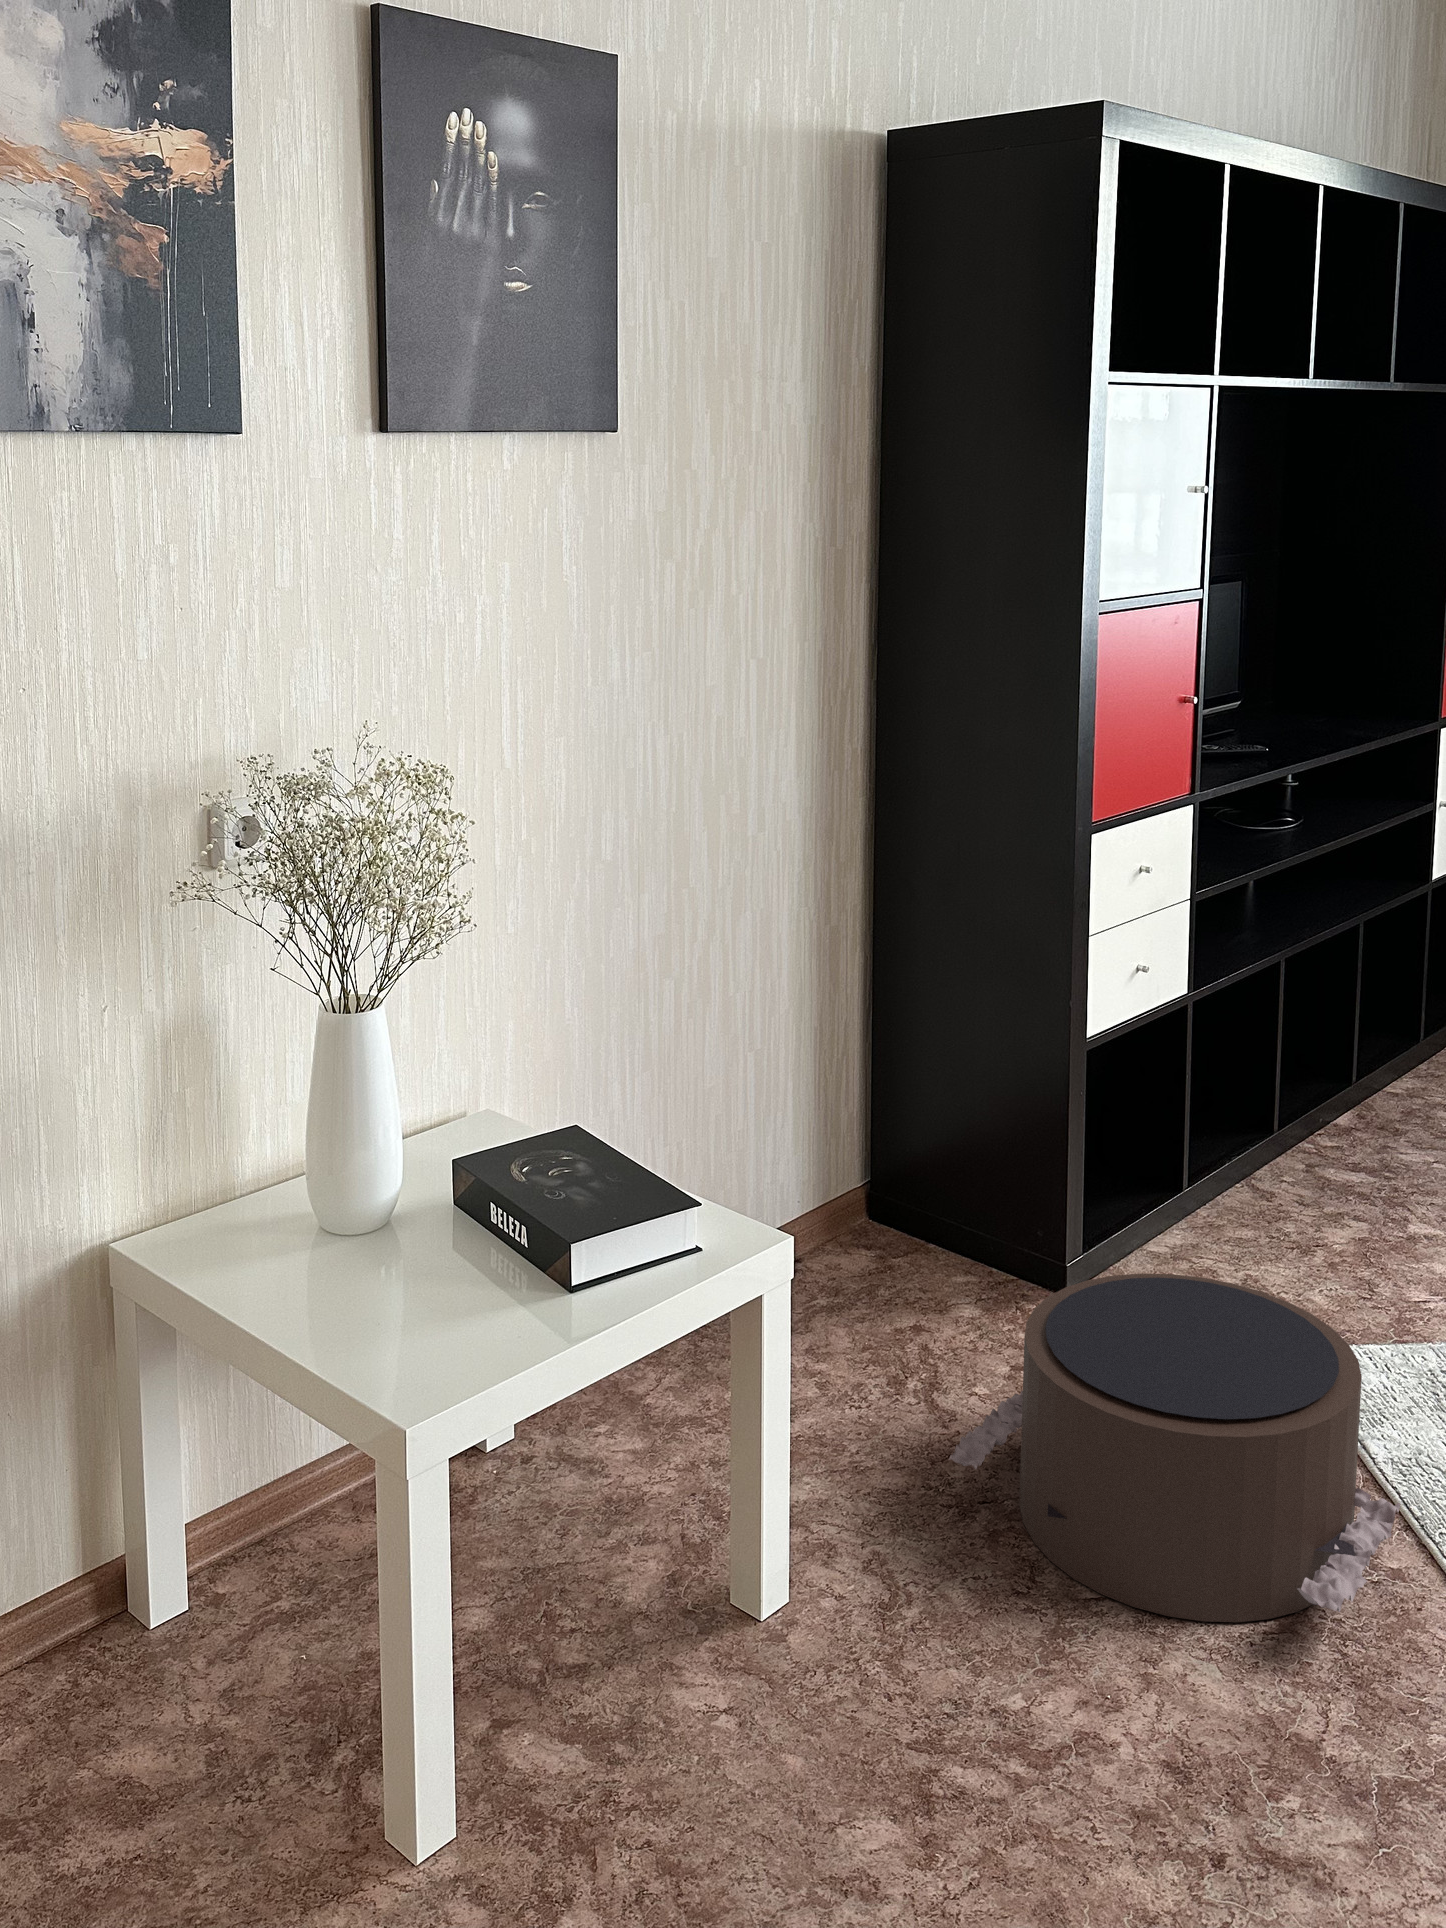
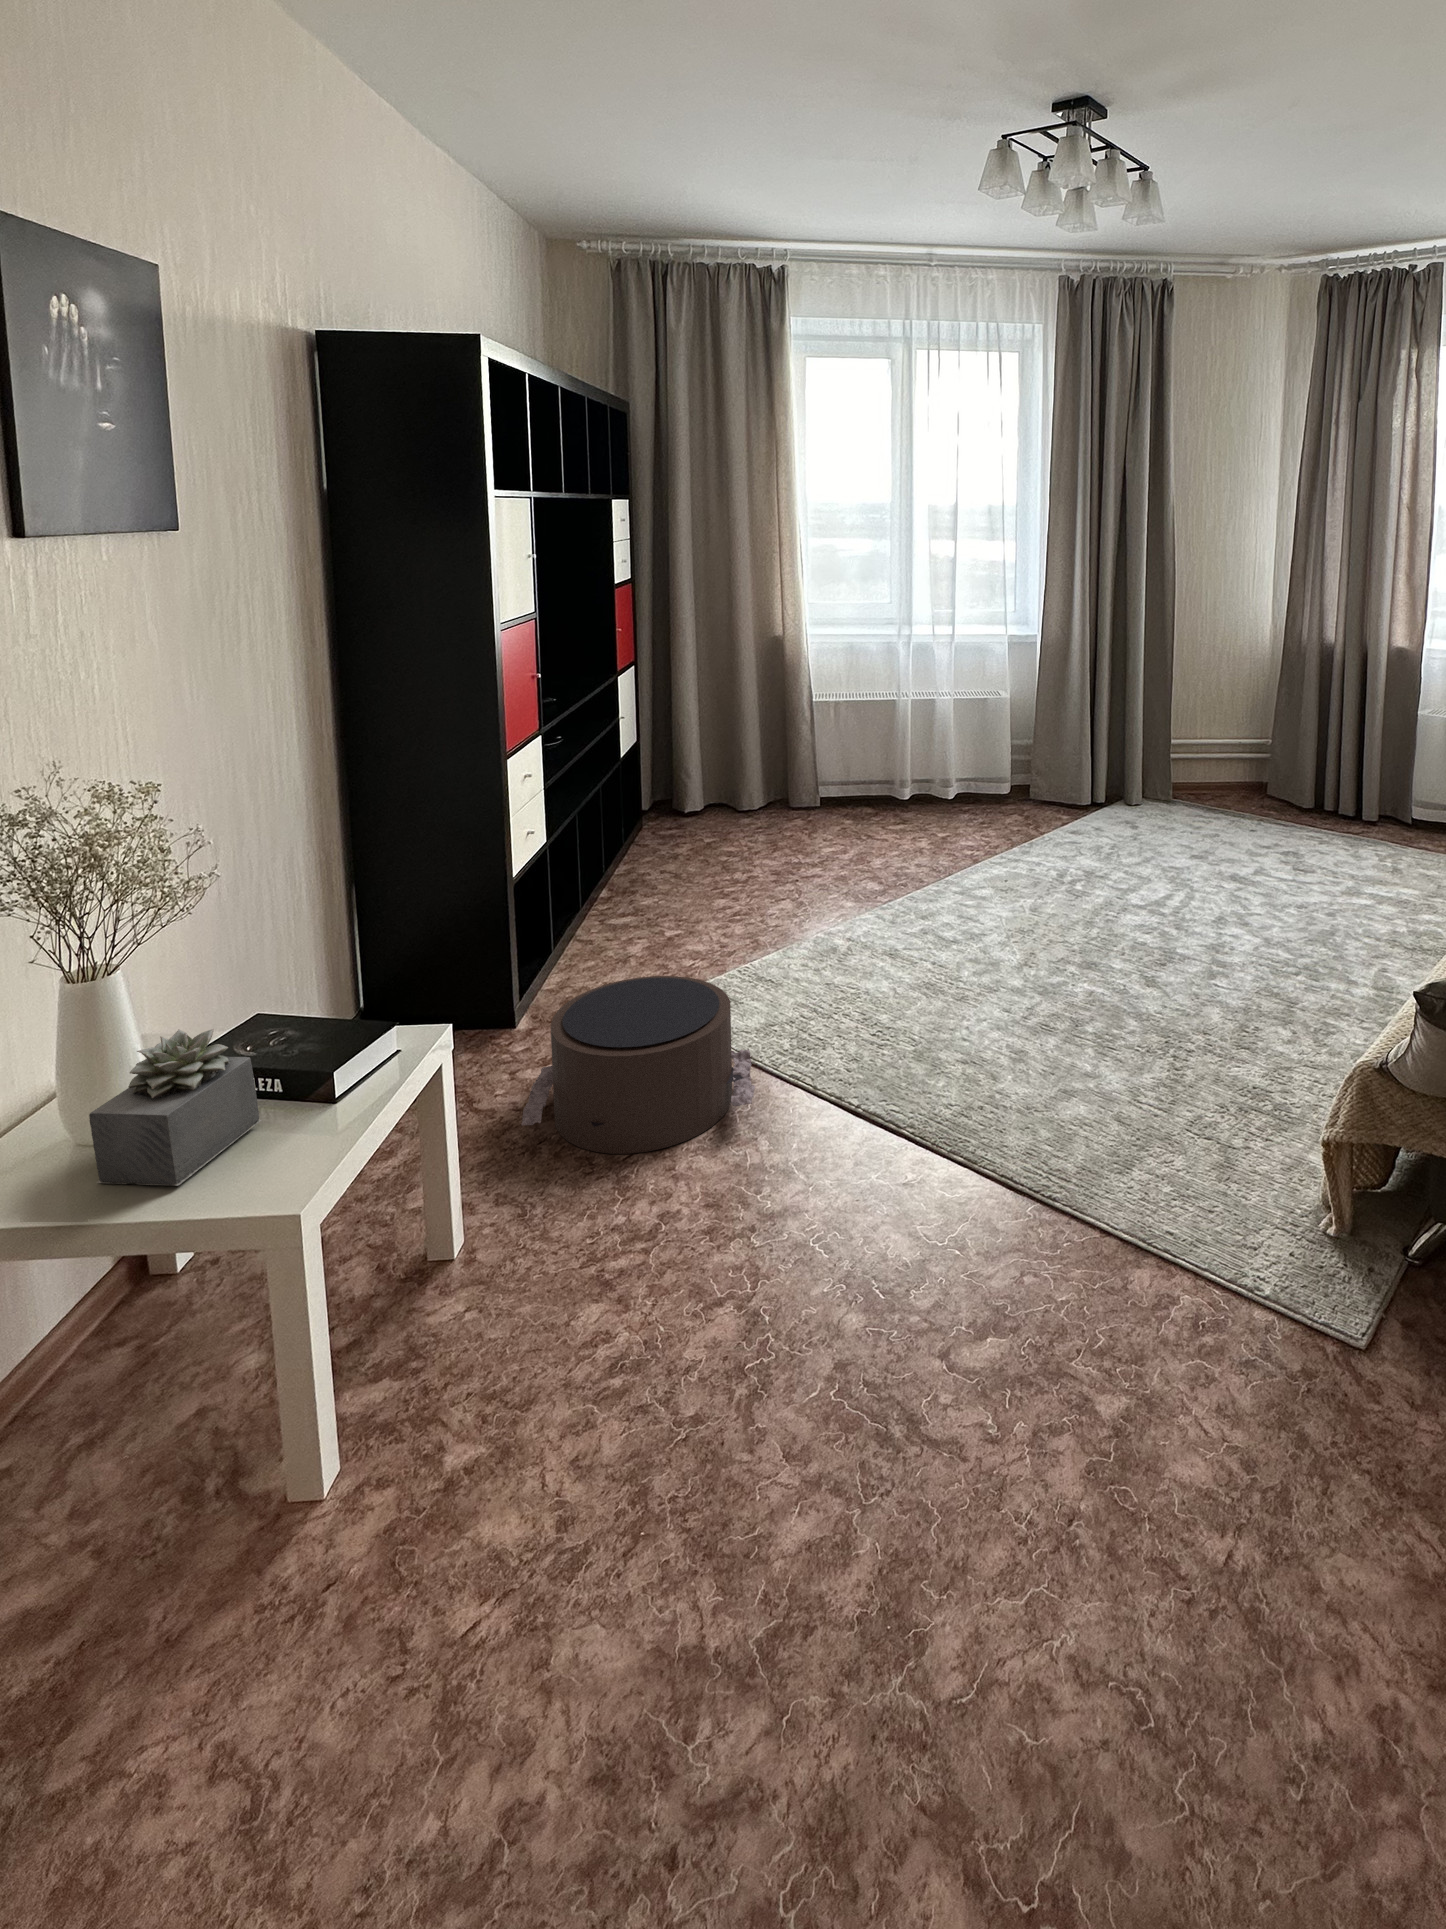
succulent plant: none [287,1116,480,1327] -> present [89,1029,261,1186]

